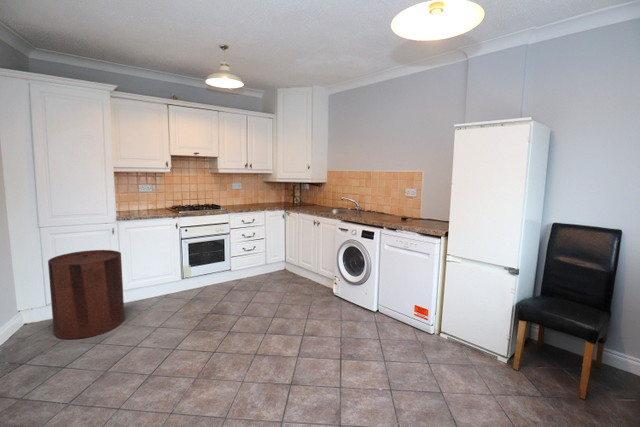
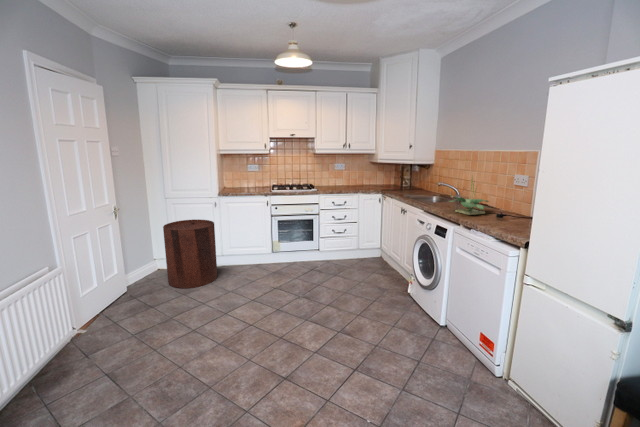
potted plant: none [366,189,397,220] -> present [451,181,488,215]

